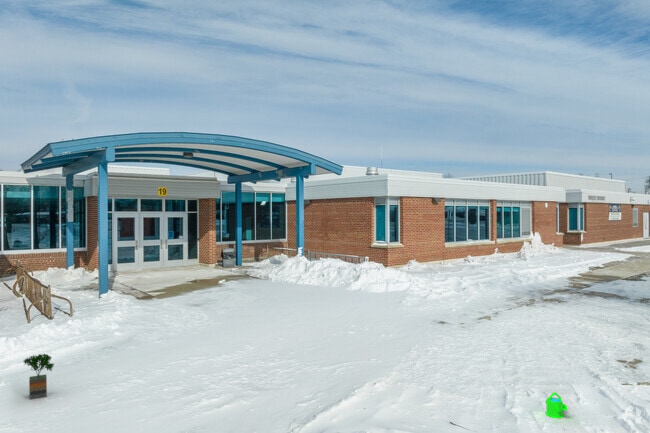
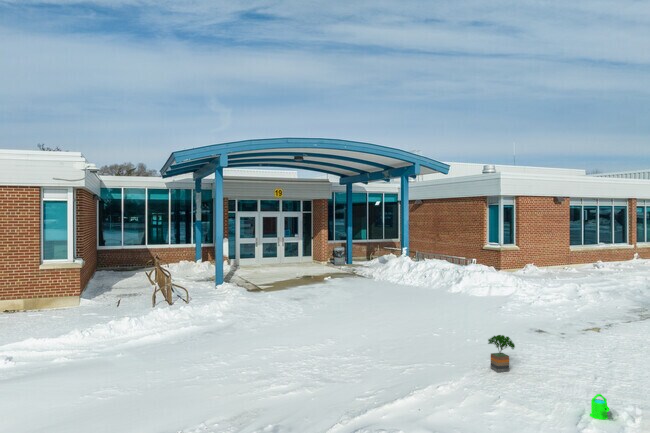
potted tree: present [24,354,54,399] -> present [488,335,515,372]

